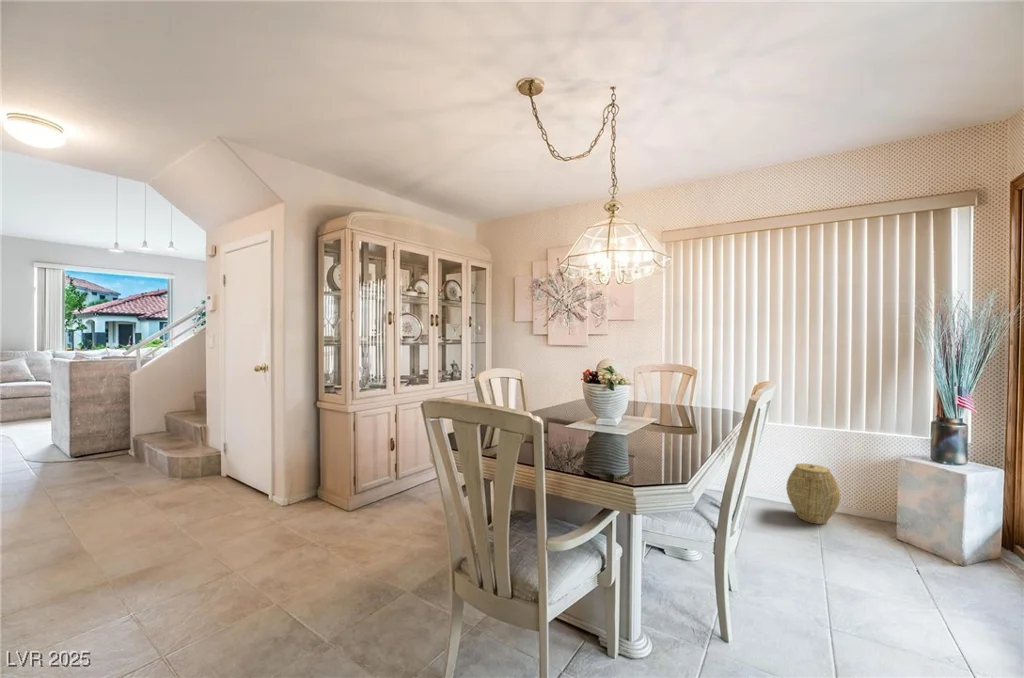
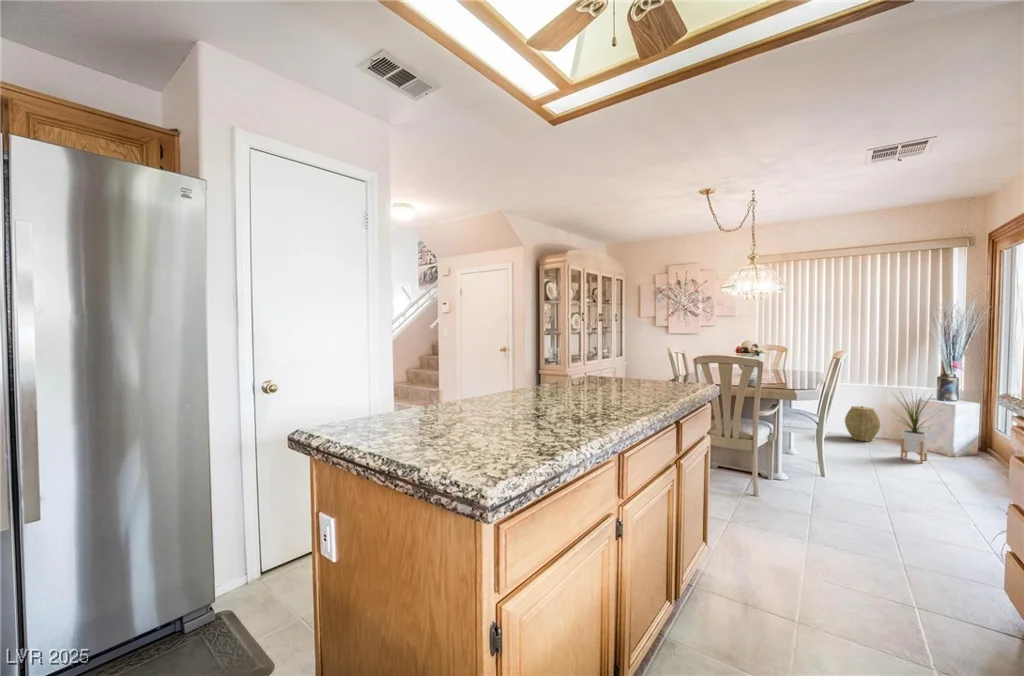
house plant: none [853,443,951,590] -> present [901,395,931,463]

